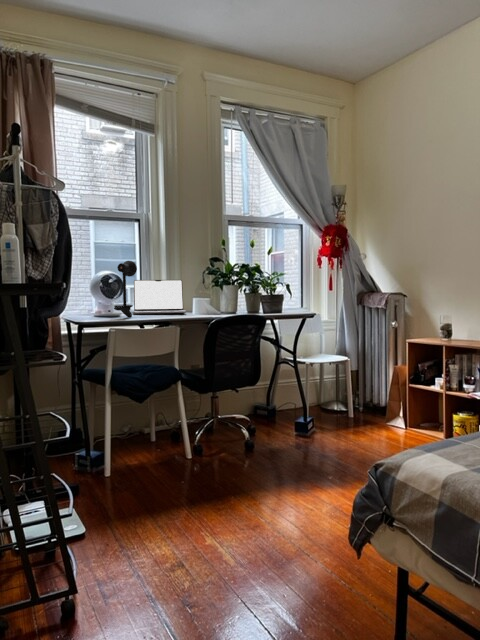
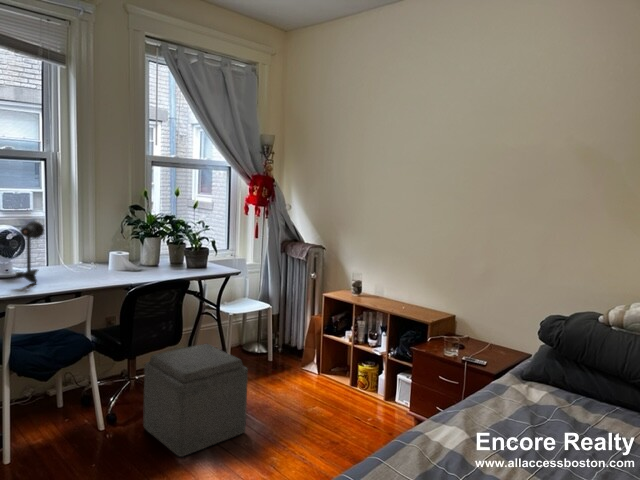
laptop: present [134,280,186,314] -> none [39,230,102,274]
ottoman: none [226,380,329,483] -> present [143,344,248,456]

